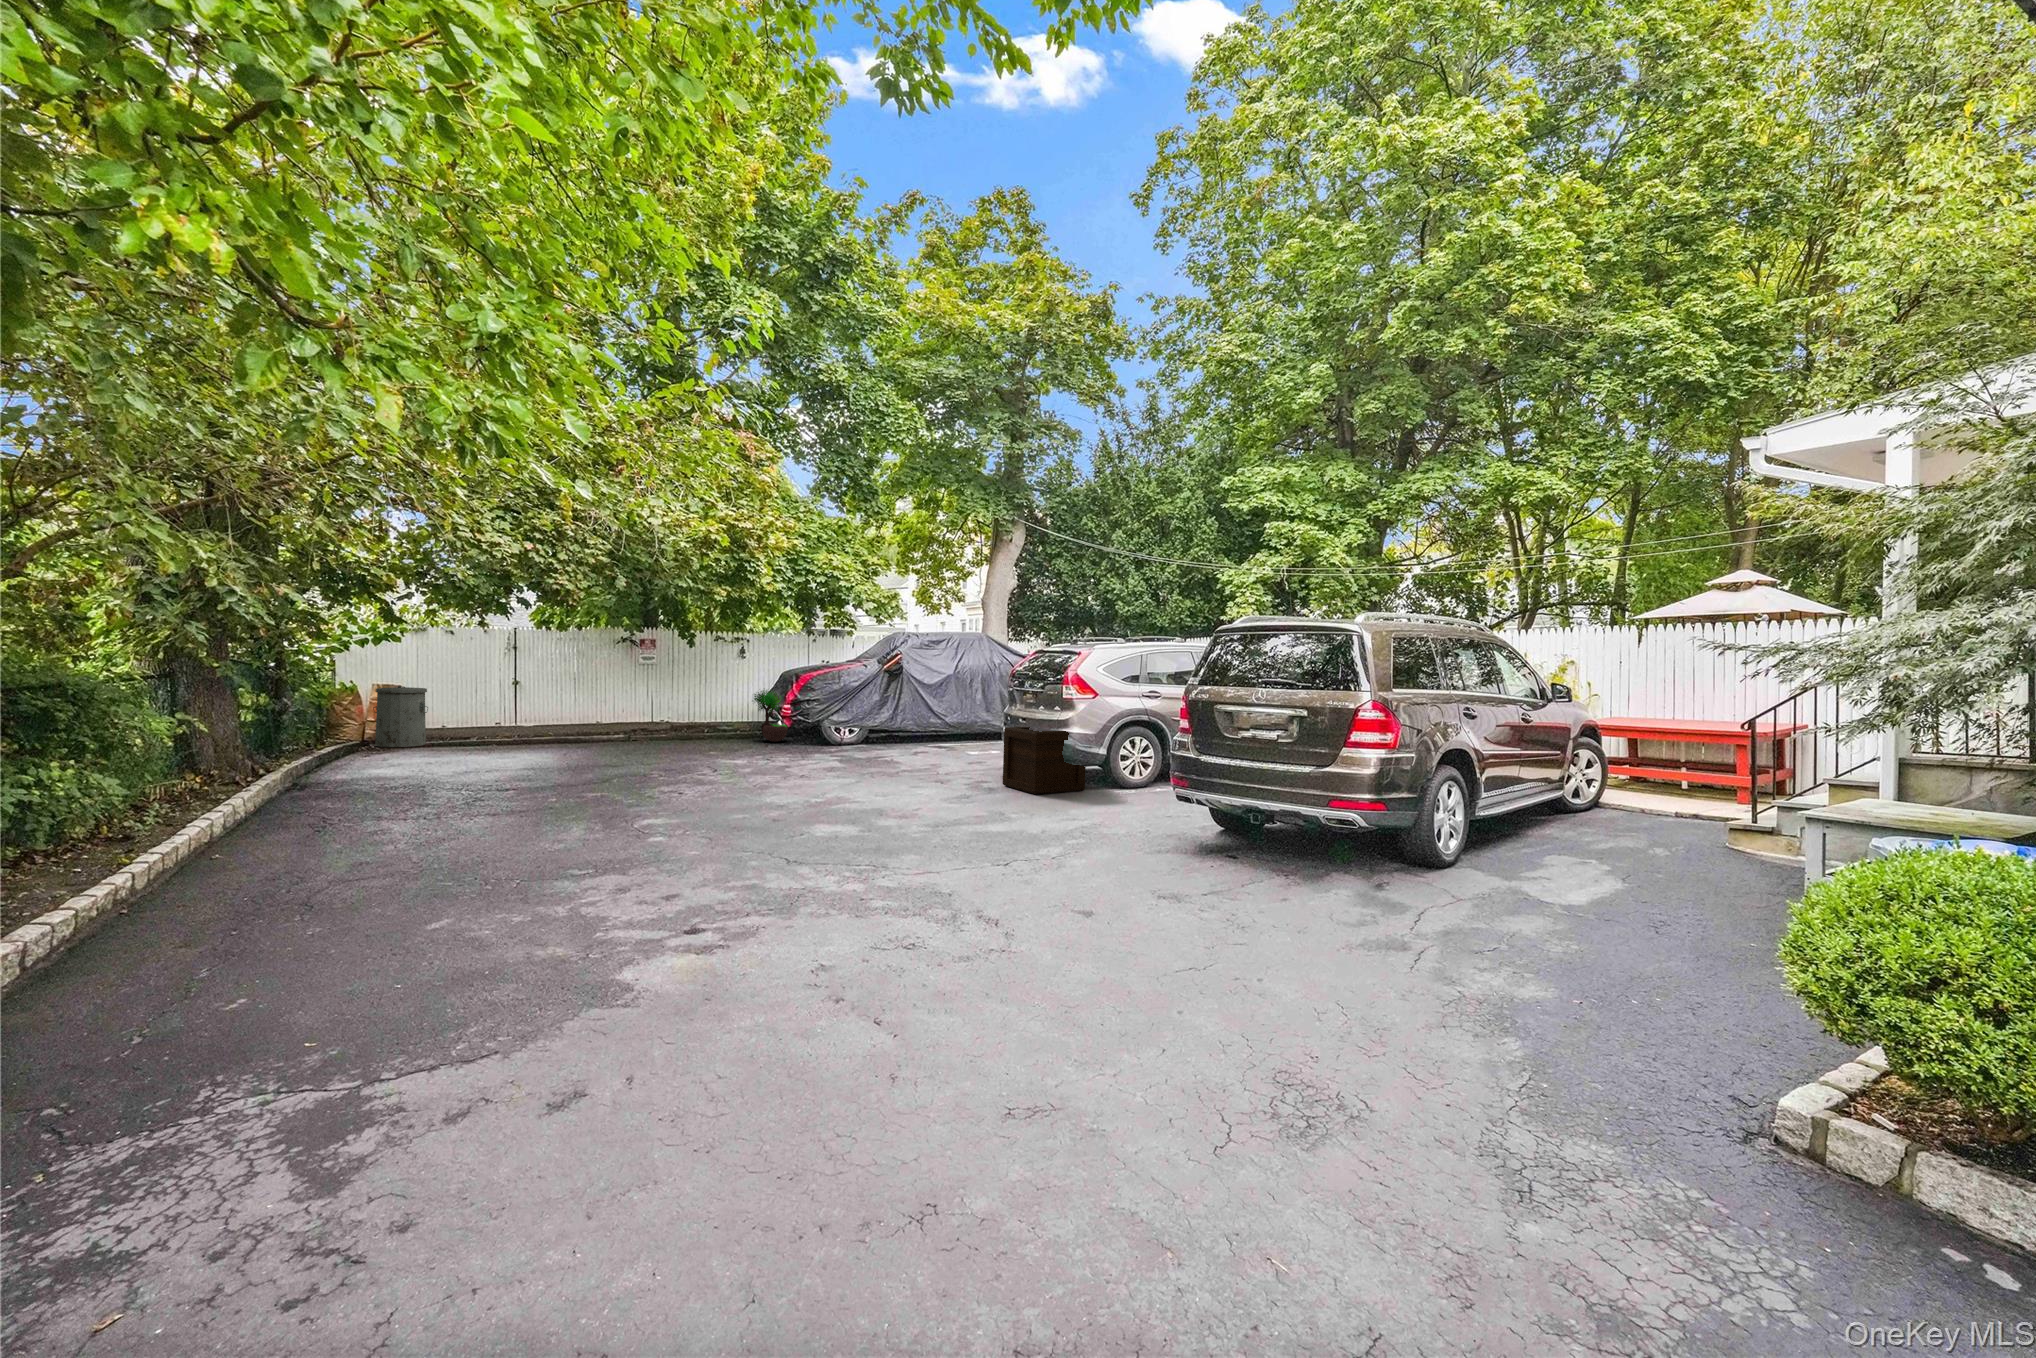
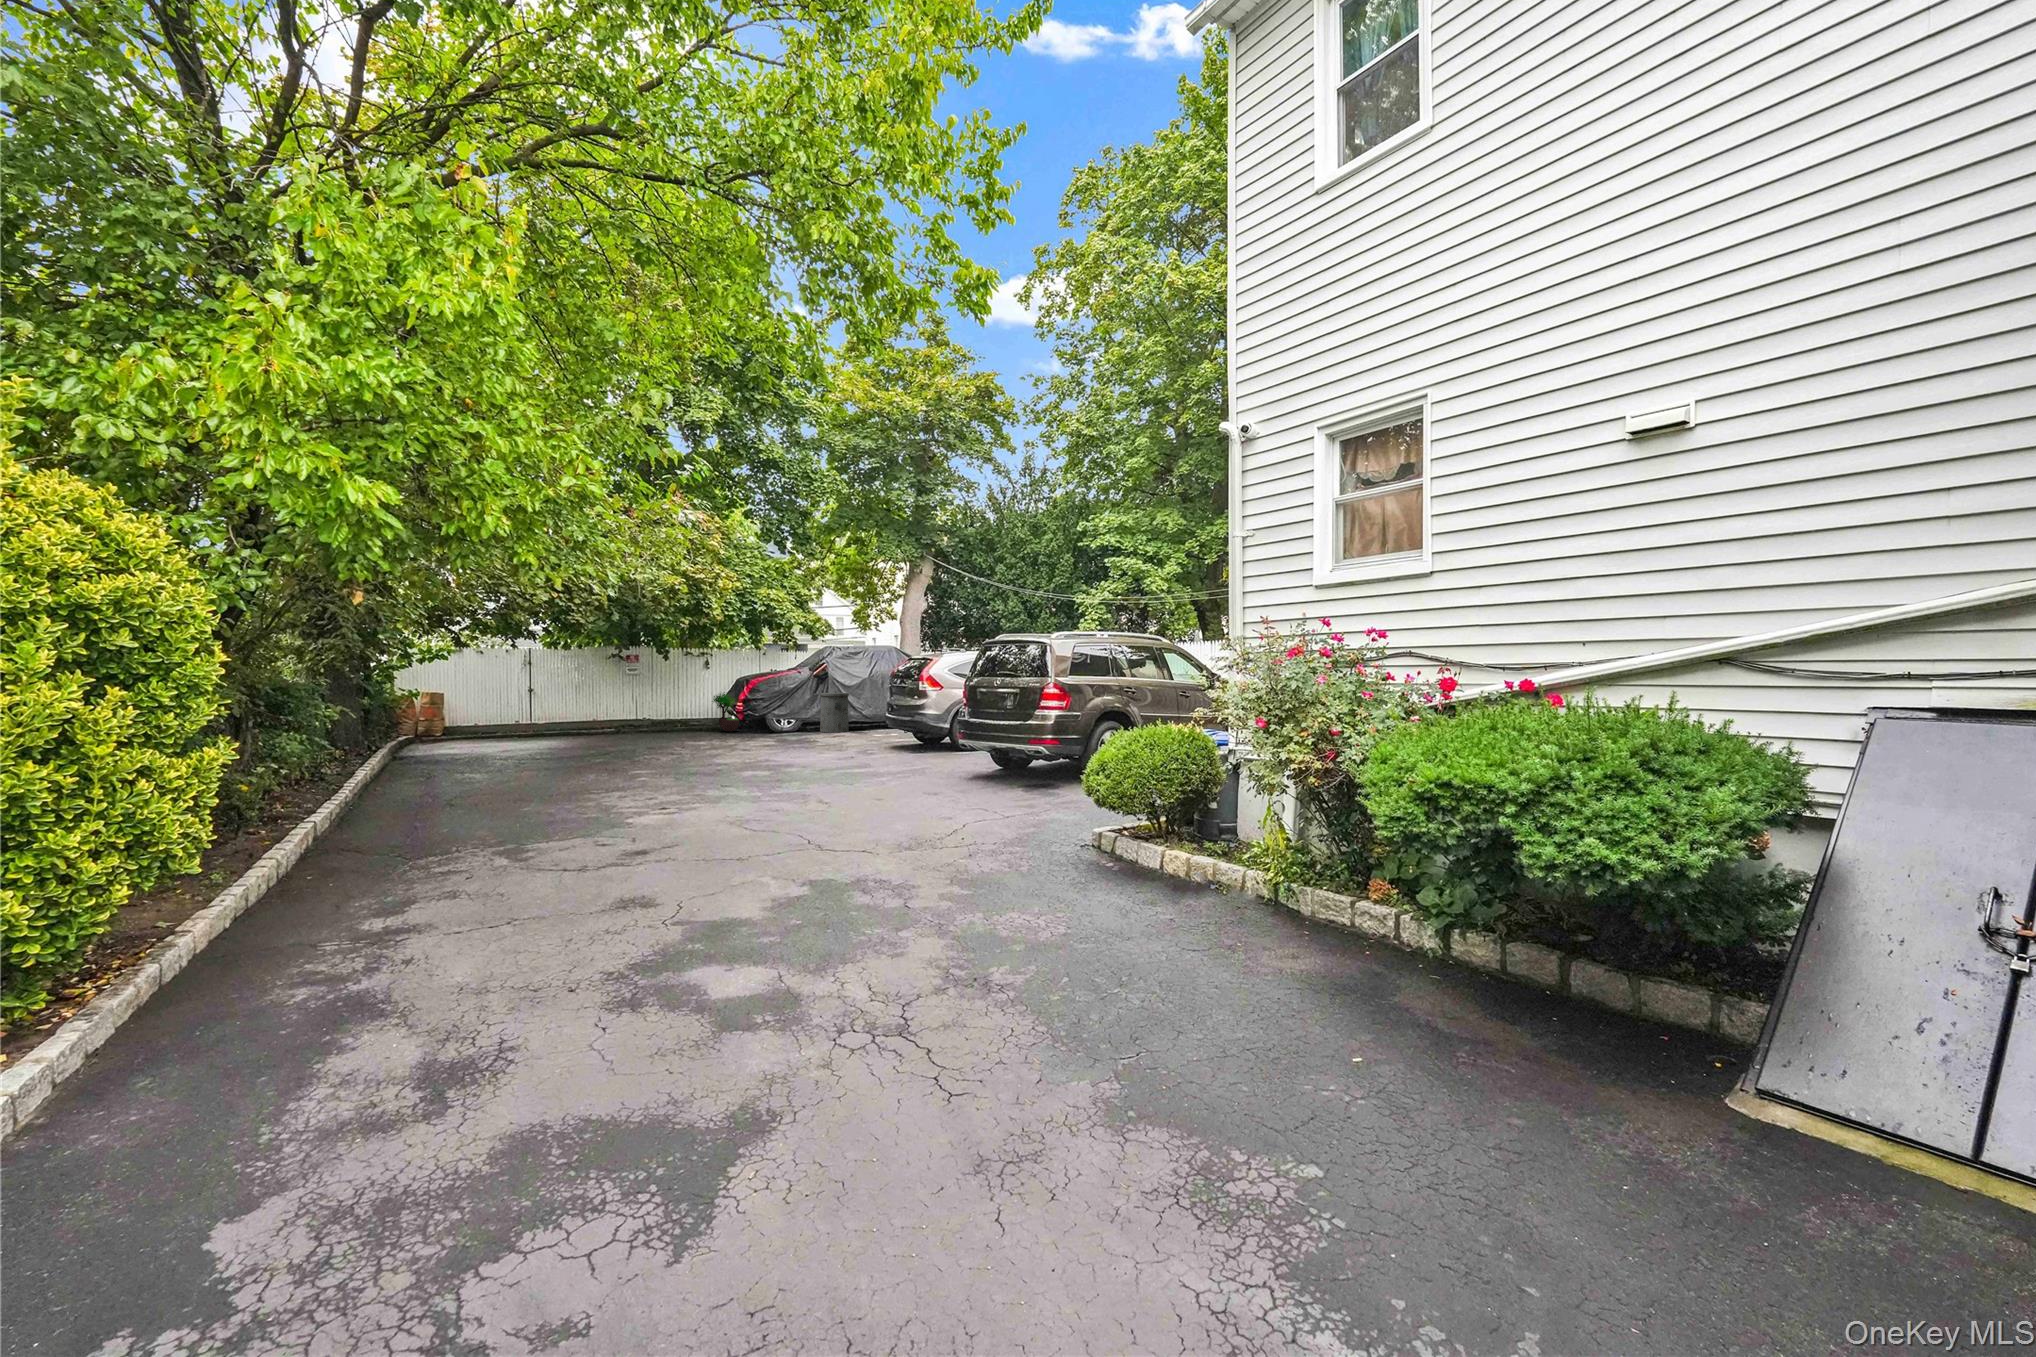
trash can: present [373,686,428,747] -> present [820,692,849,732]
wooden crate: present [1003,727,1086,794] -> none [881,711,936,755]

